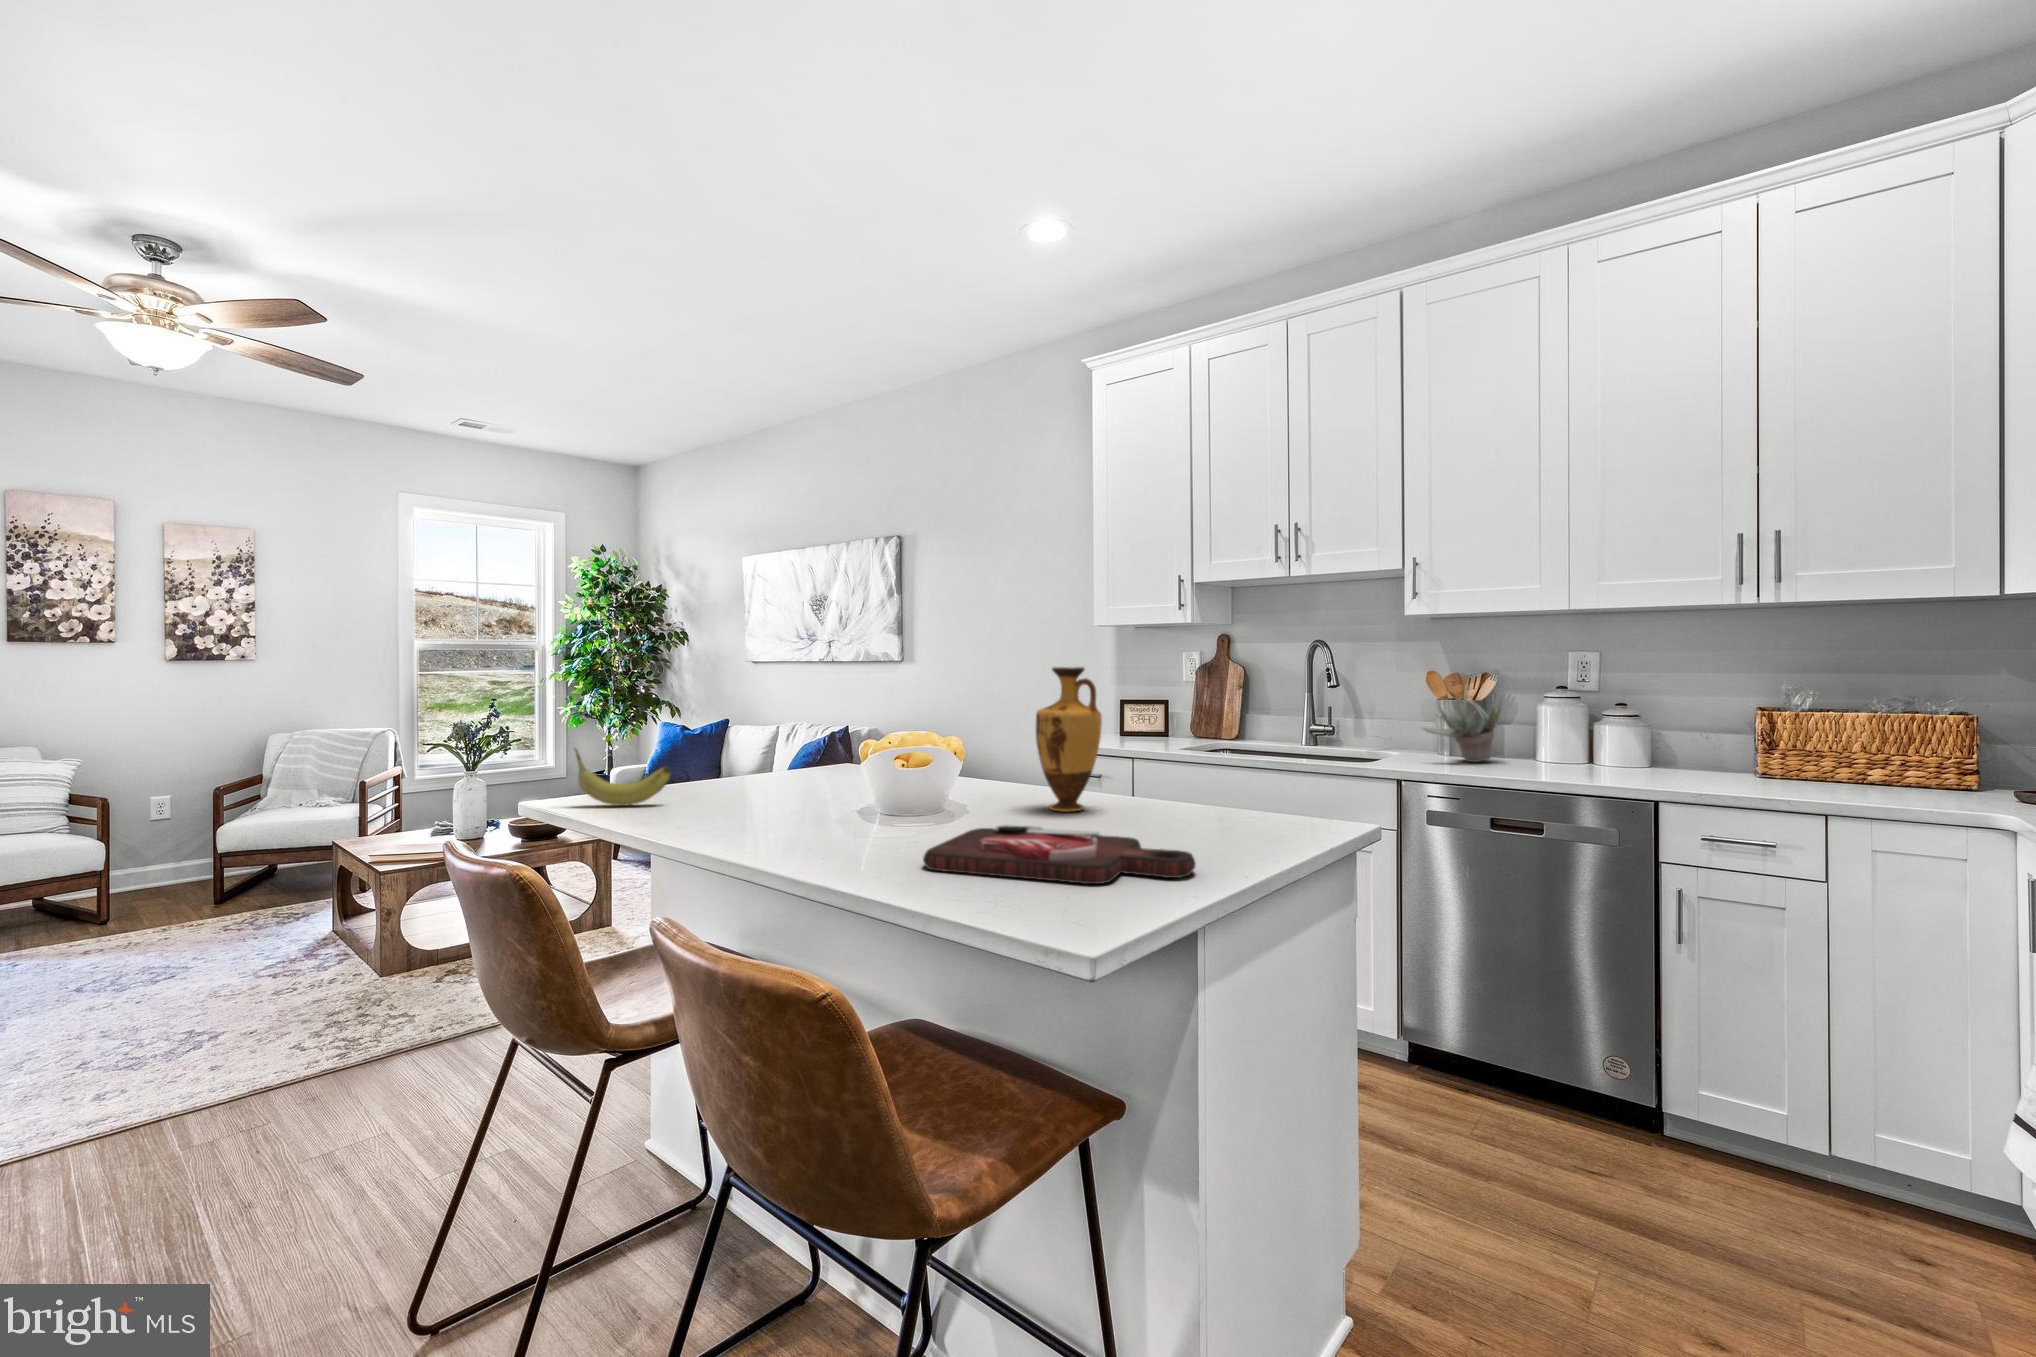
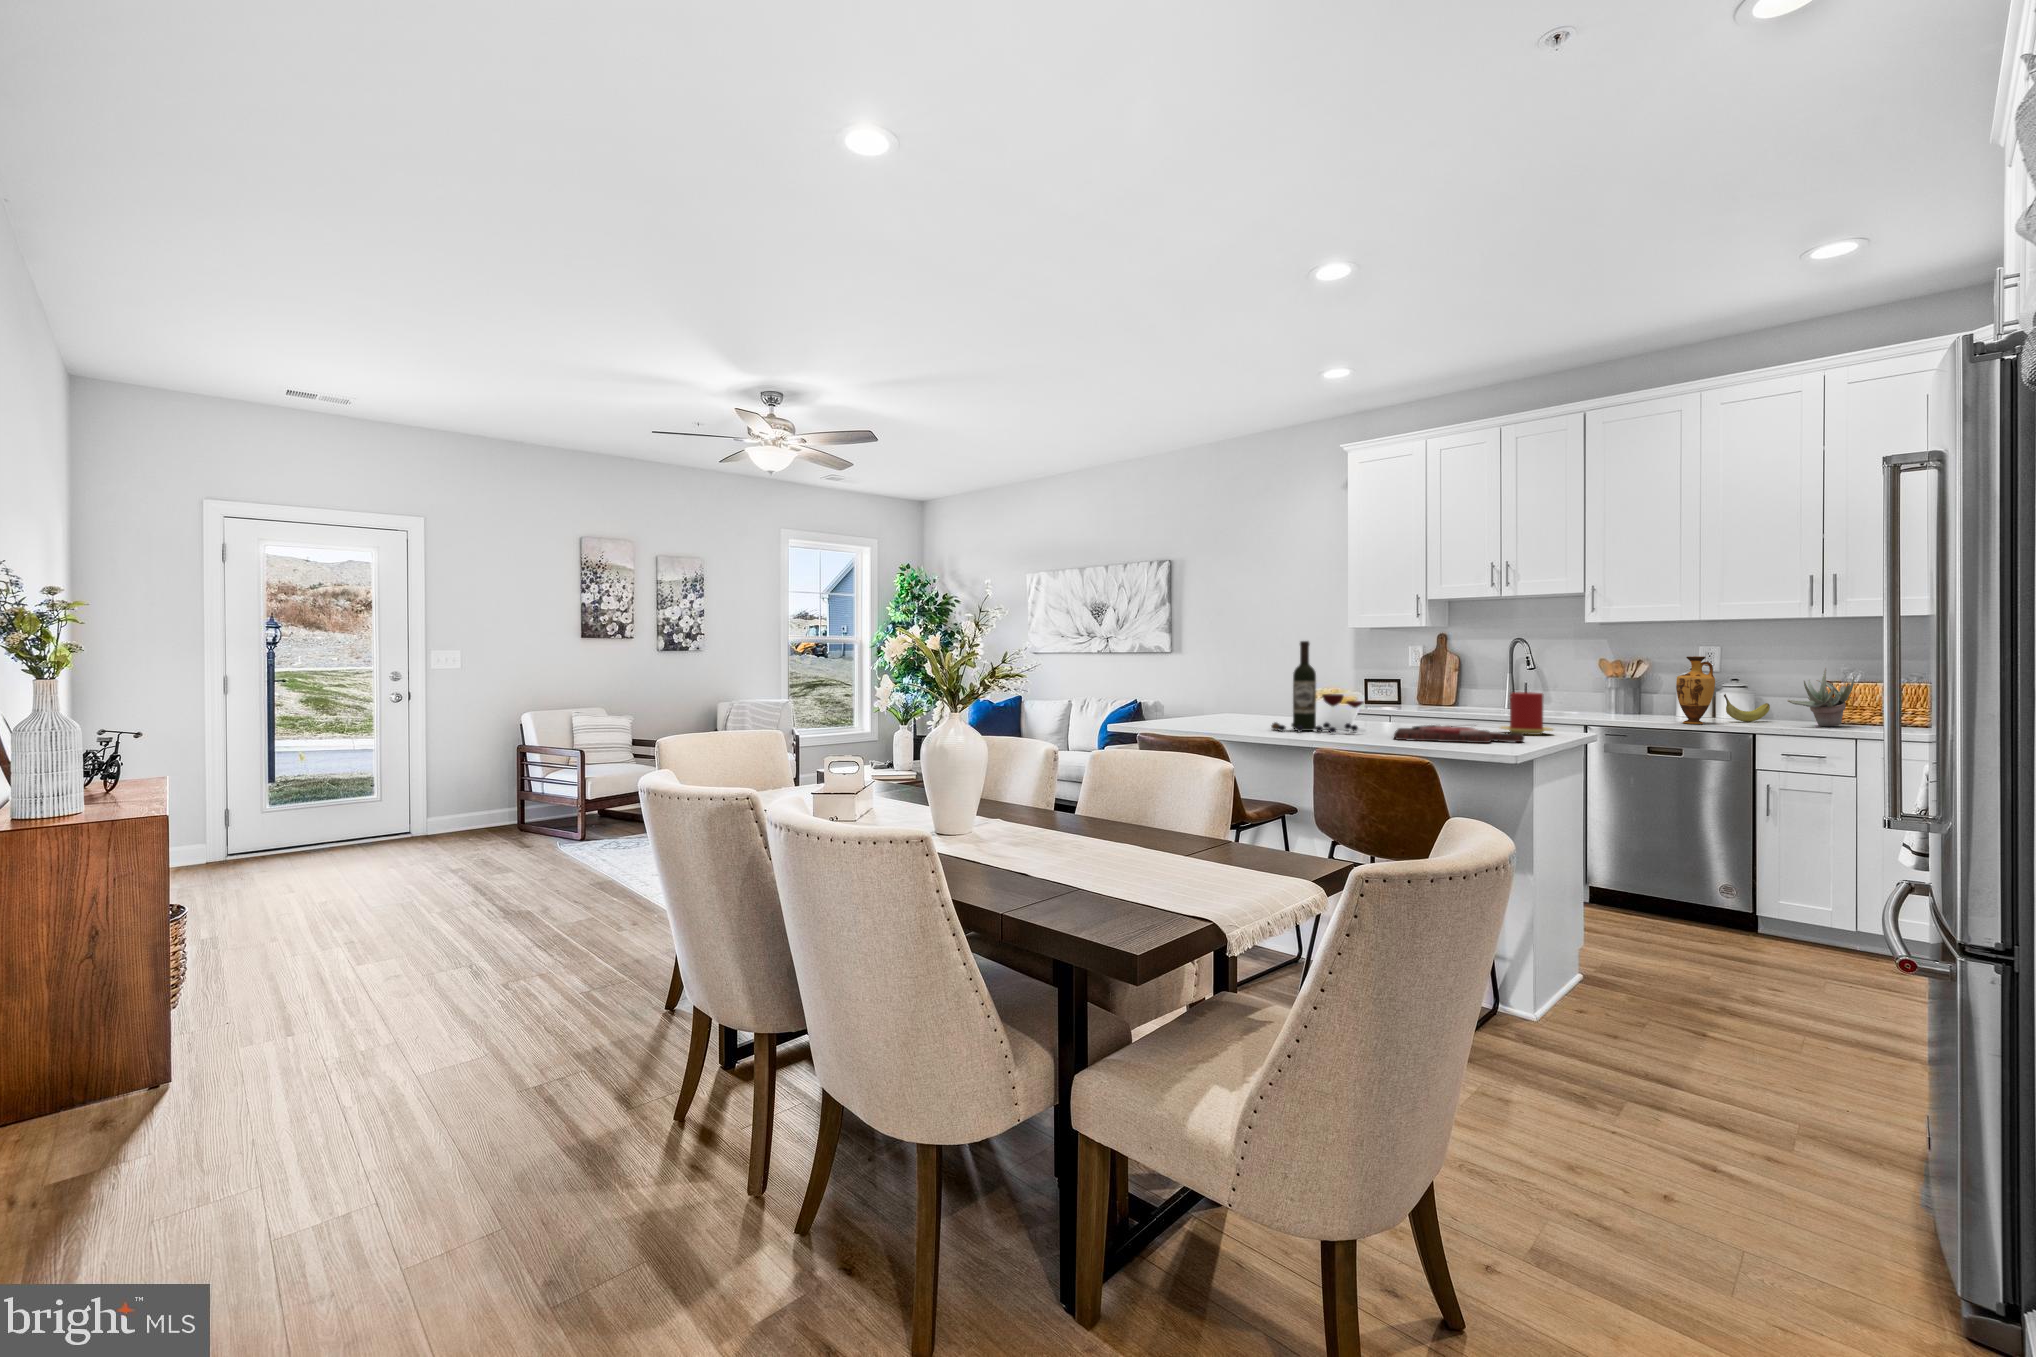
wine bottle: none [755,645,920,841] -> present [1271,641,1363,733]
vase: present [1036,667,1102,812] -> present [1676,656,1715,724]
succulent plant: present [1422,686,1502,762] -> present [1787,668,1854,726]
candle: none [1196,746,1295,834] -> present [1500,692,1553,735]
fruit: present [575,749,670,806] -> present [1724,694,1770,722]

